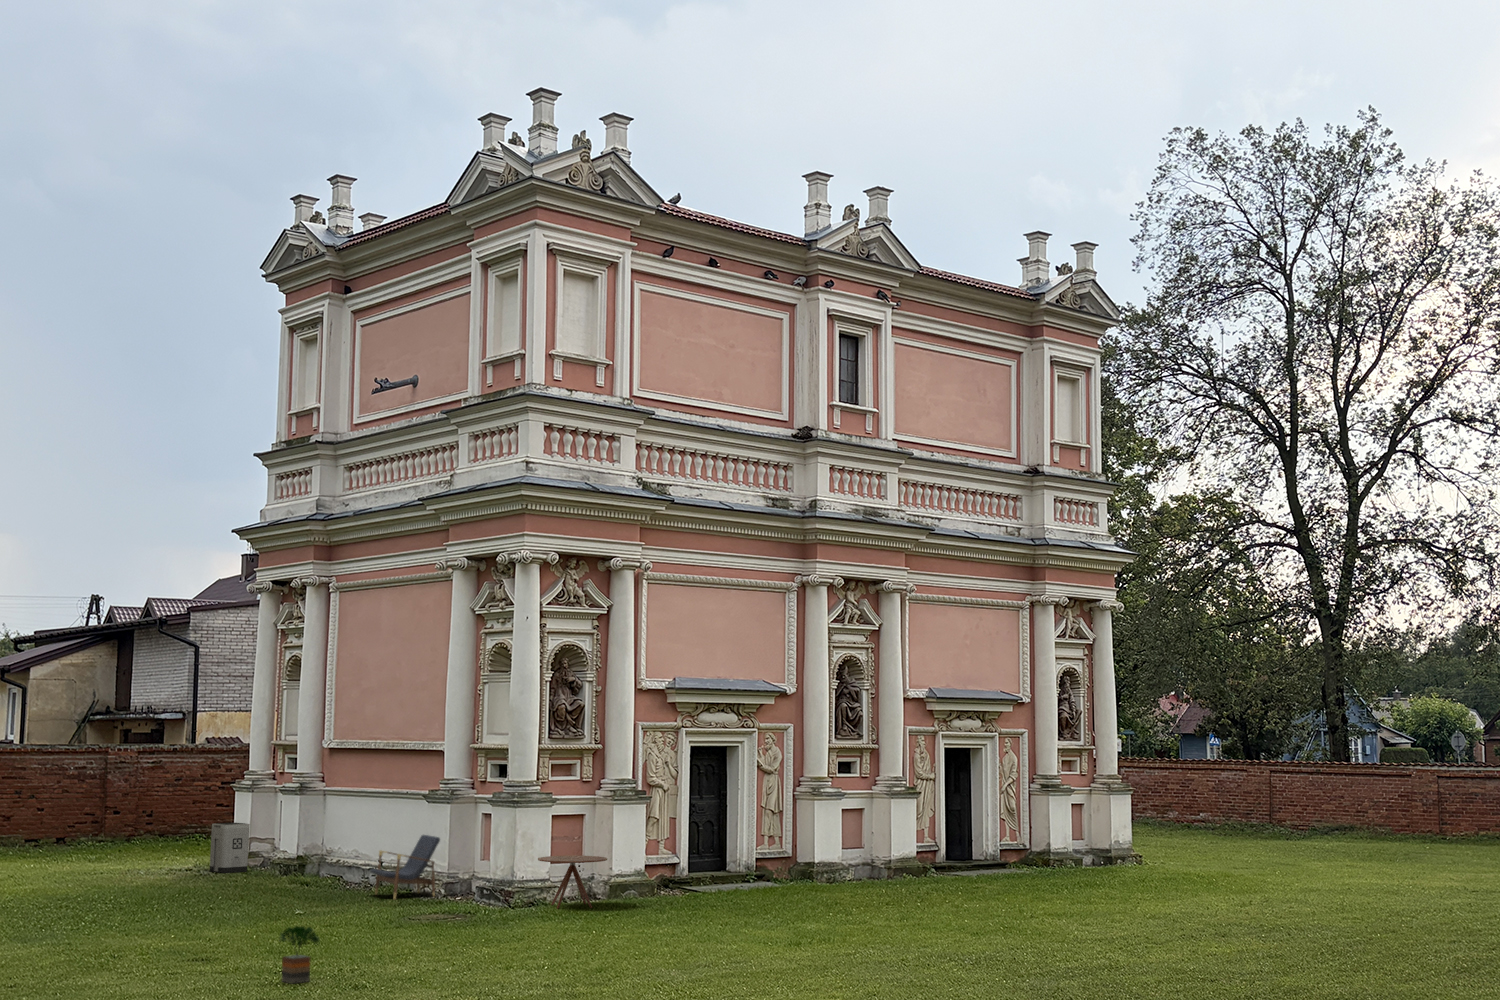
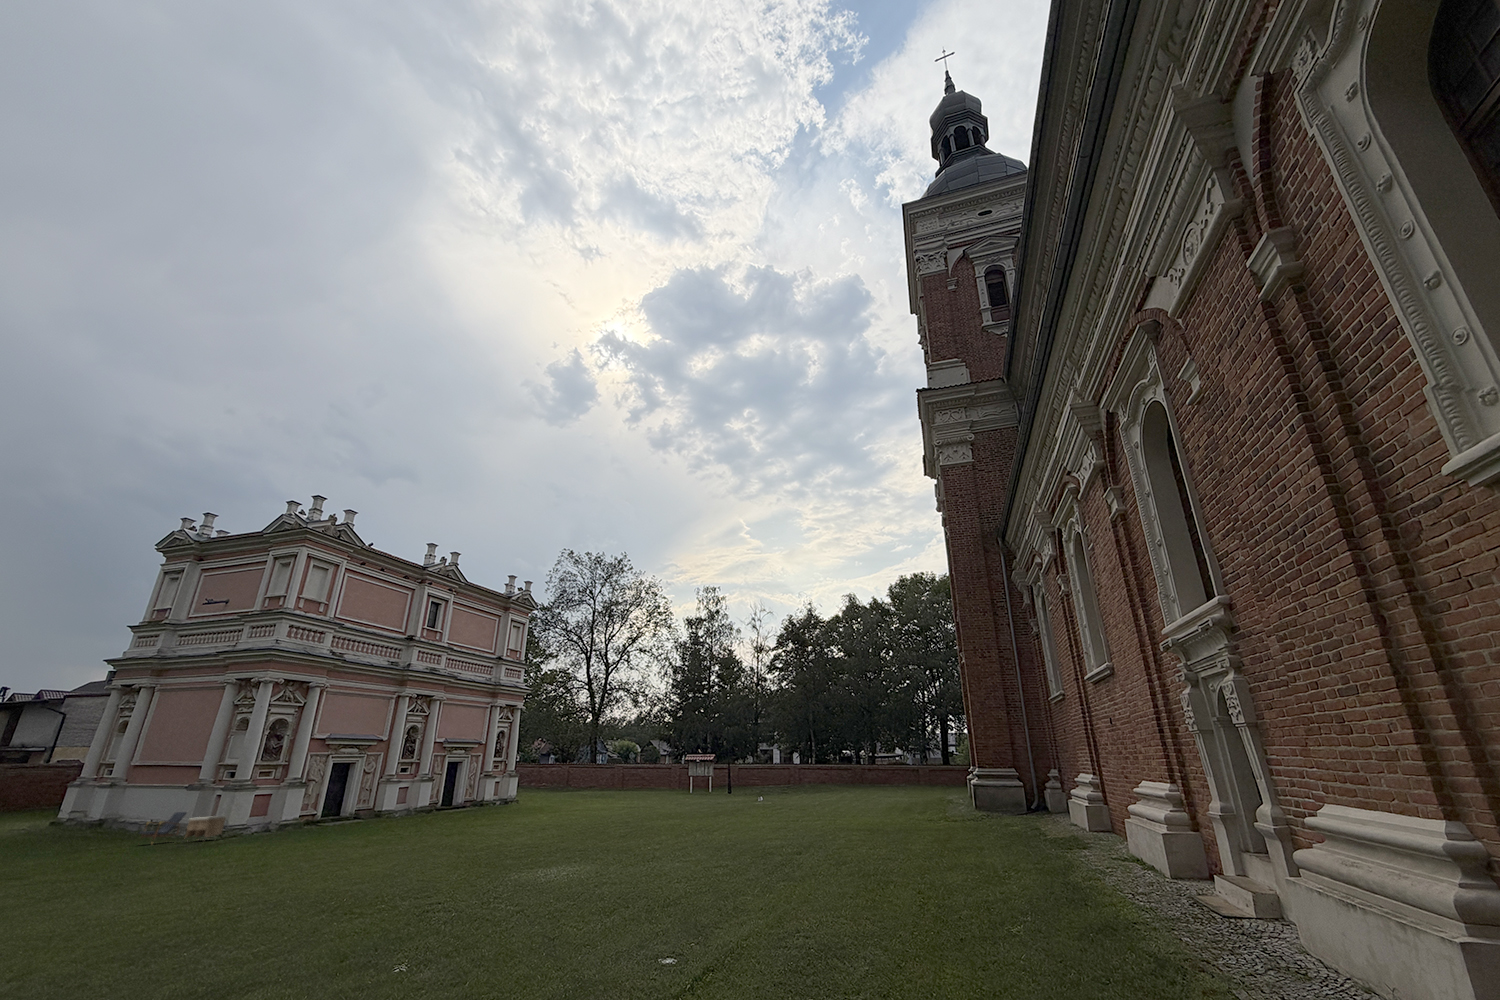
trash can: present [210,823,250,873] -> none [14,823,52,853]
storage bench: none [443,853,507,907] -> present [185,816,226,841]
round table: present [538,855,607,909] -> none [244,812,282,837]
potted tree: present [280,926,319,984] -> none [101,833,132,862]

